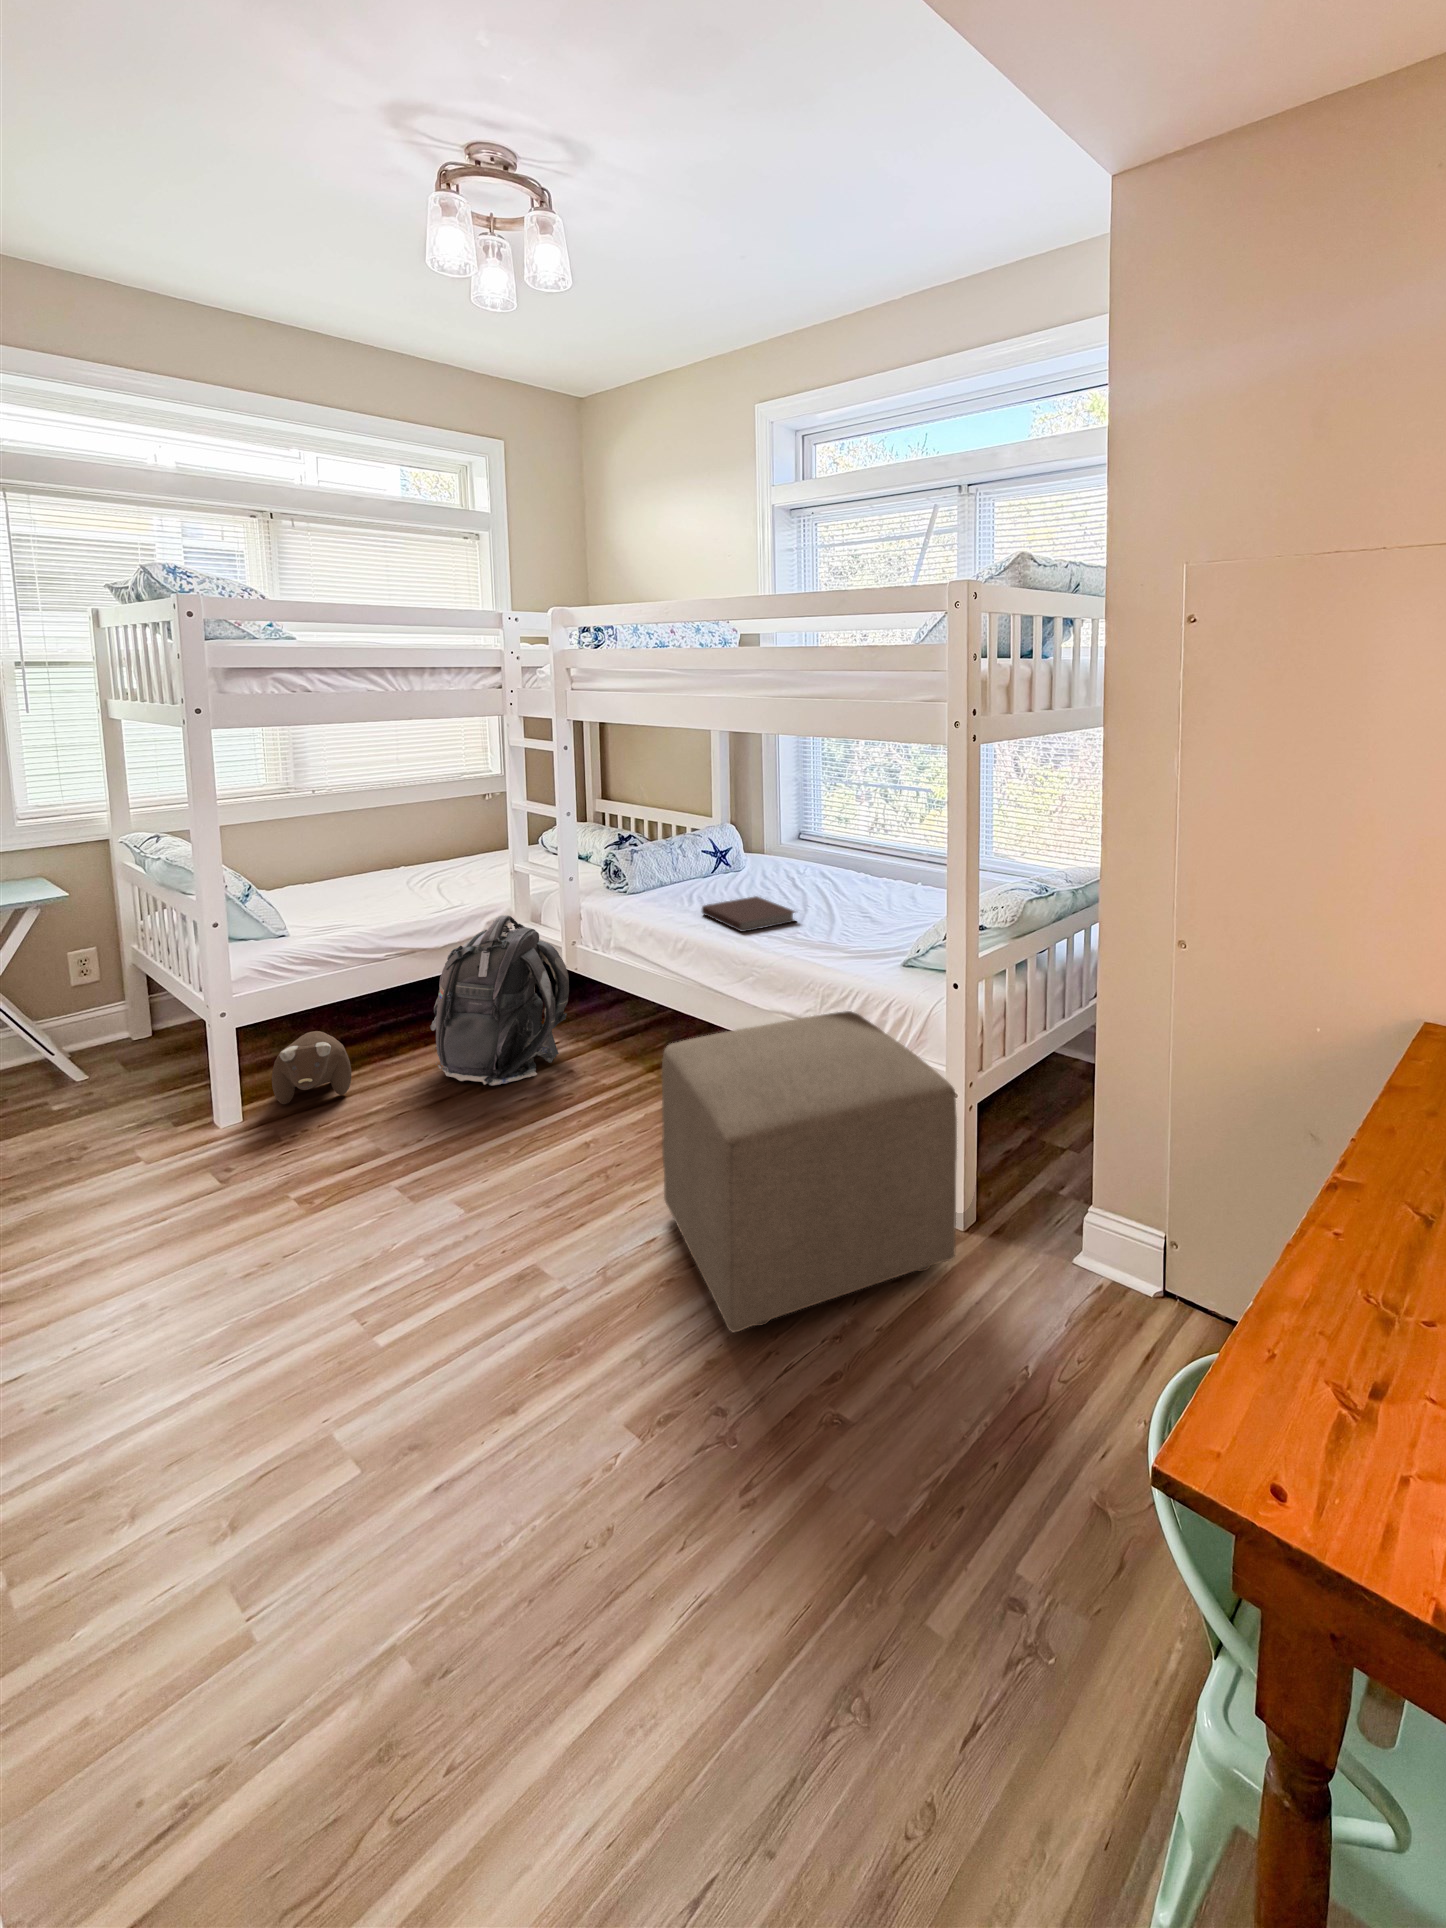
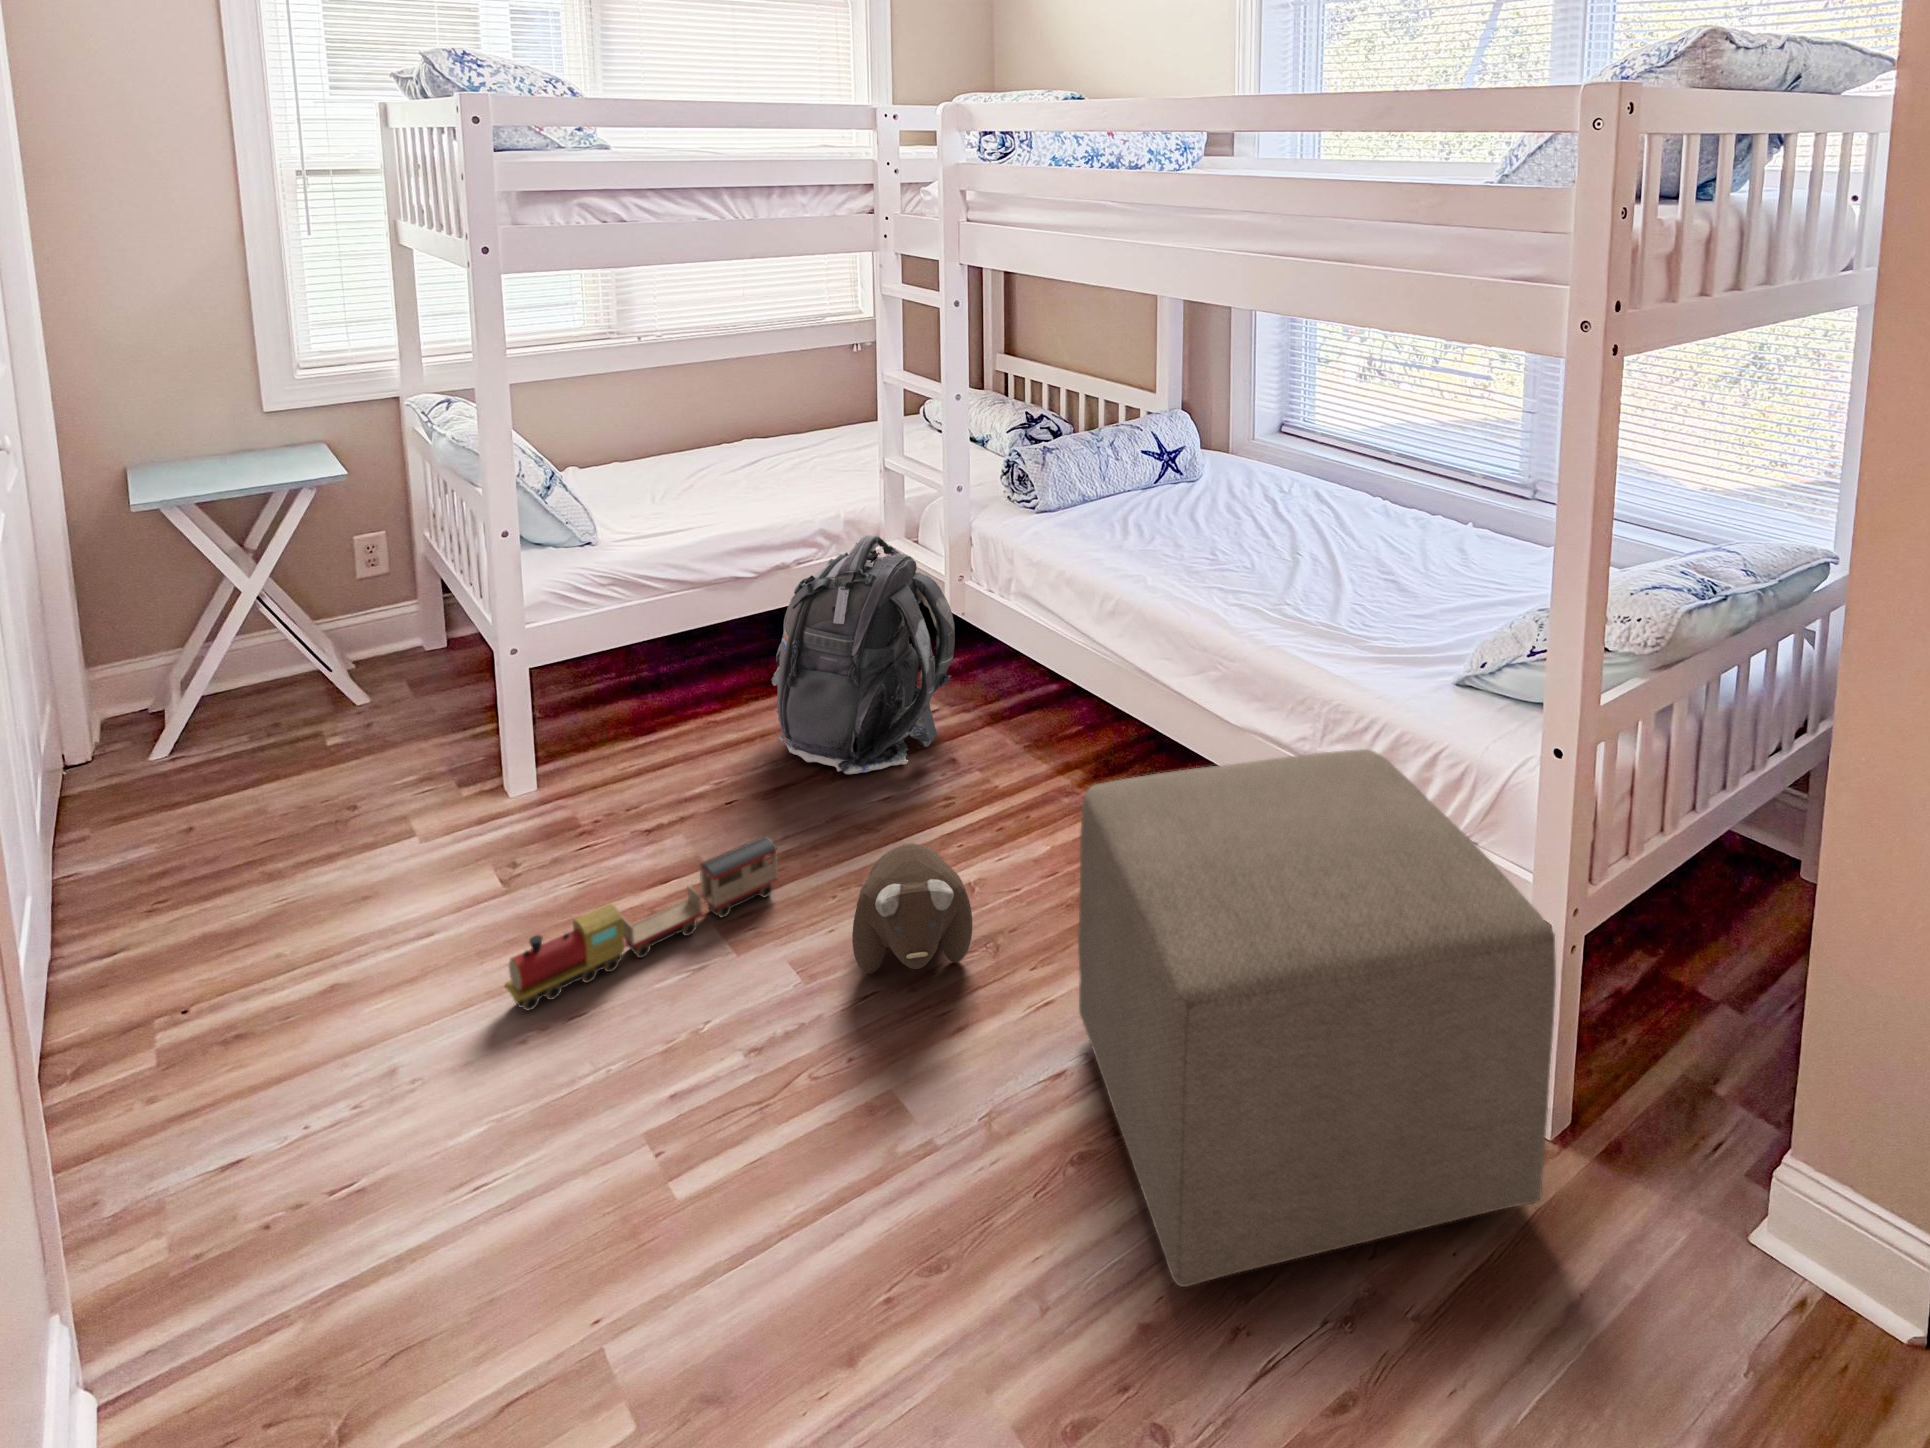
notebook: present [702,896,795,932] -> none [1143,529,1286,592]
plush toy: present [272,1031,351,1104] -> present [852,843,972,974]
toy train: none [234,1122,443,1252] -> present [505,837,778,1011]

